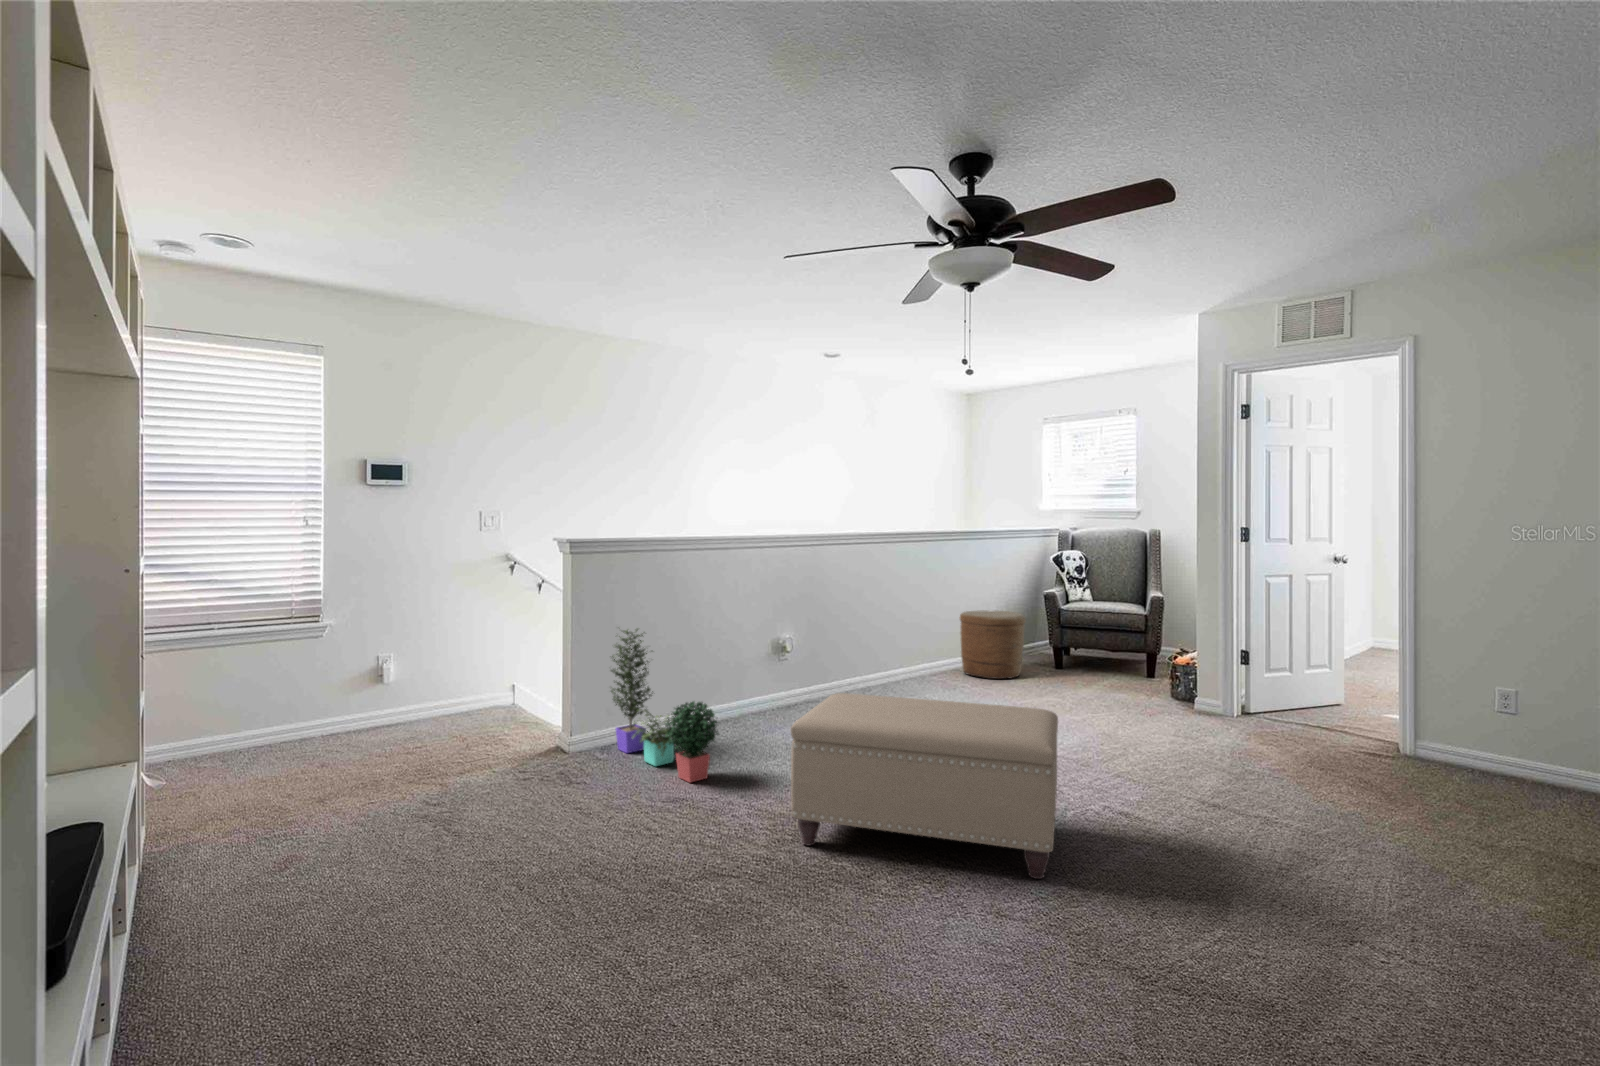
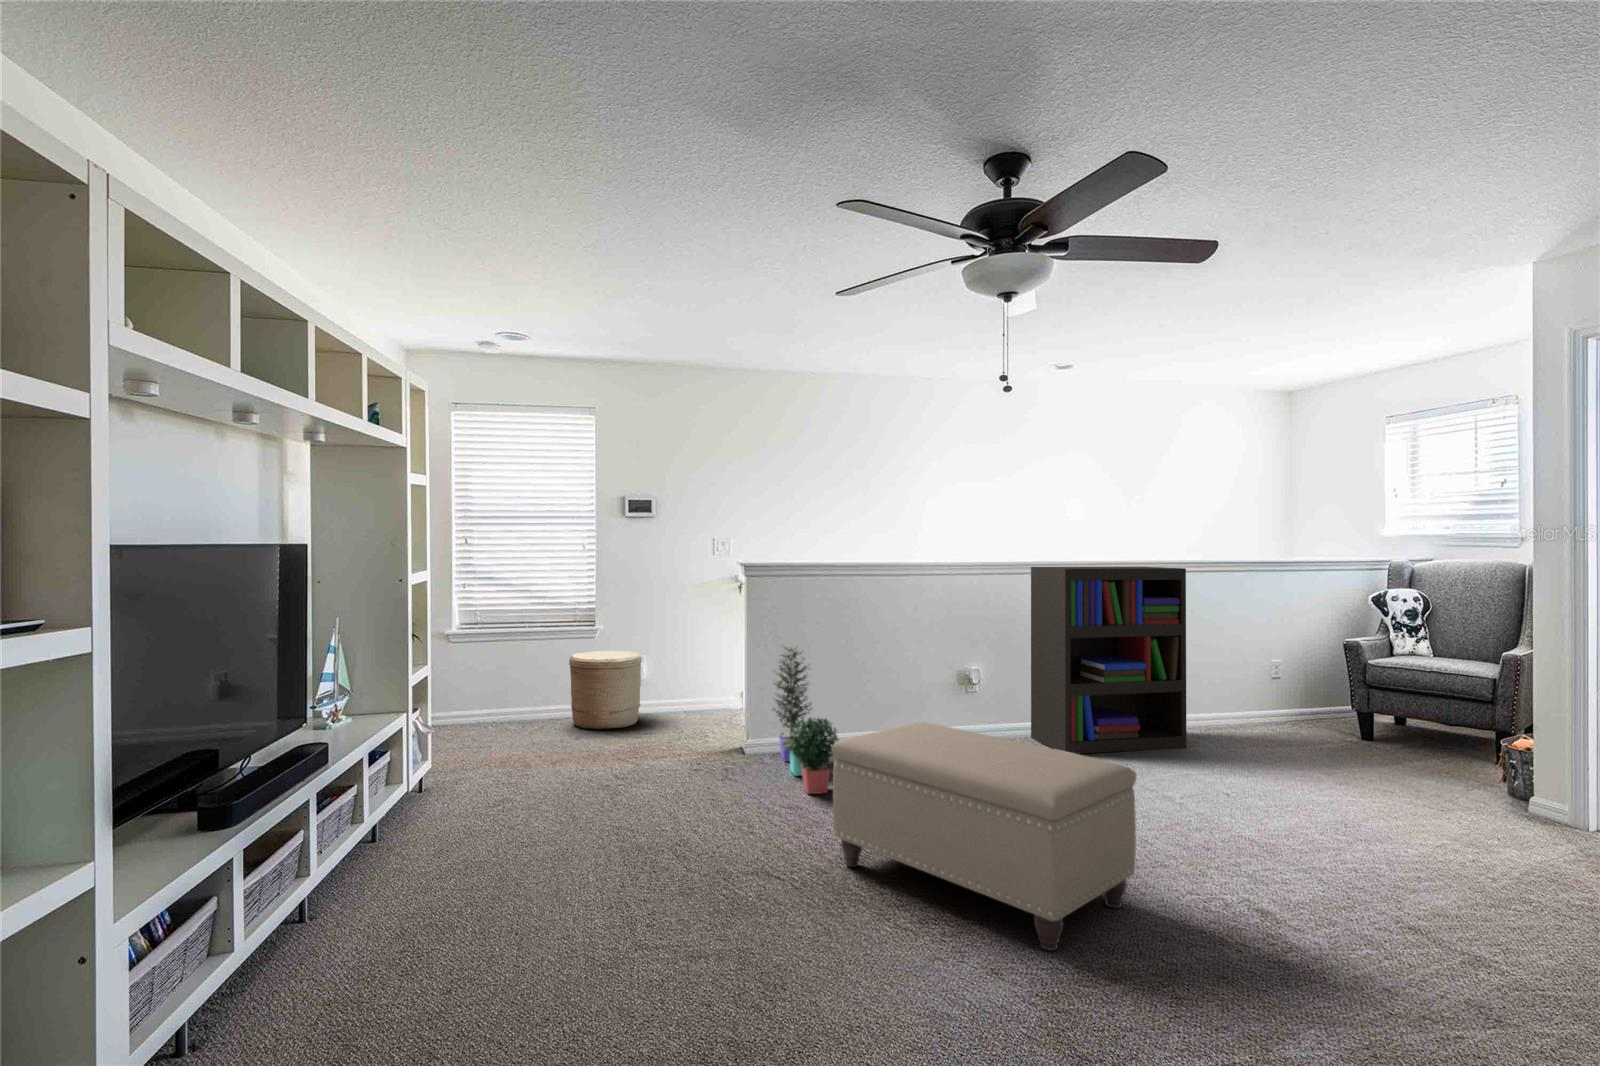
bookshelf: none [830,536,955,709] -> present [1031,567,1187,754]
woven basket: present [960,610,1026,679] -> present [569,651,641,730]

